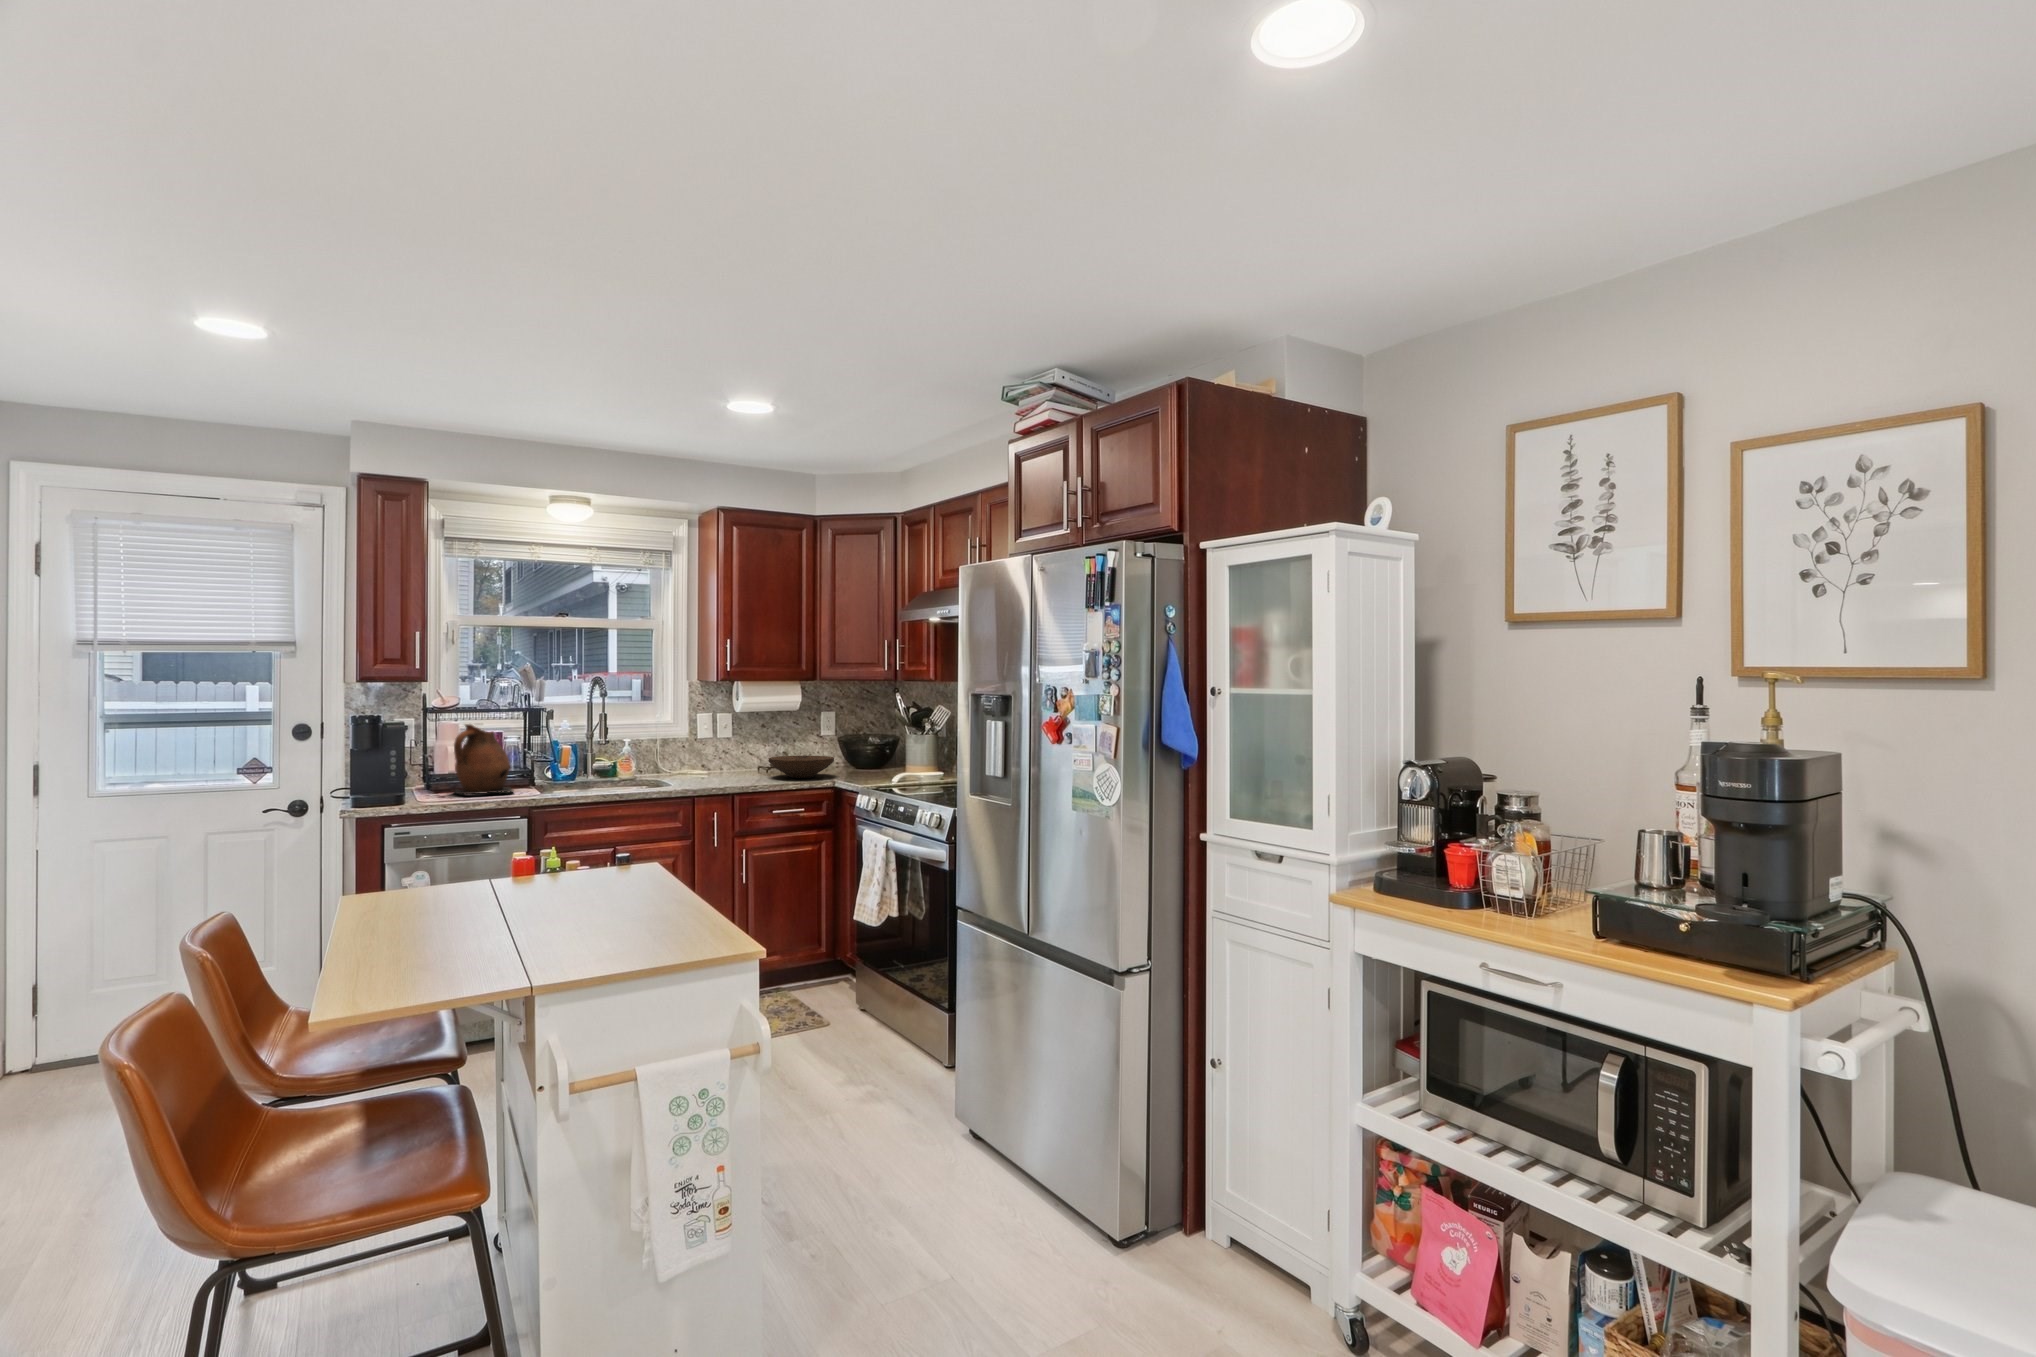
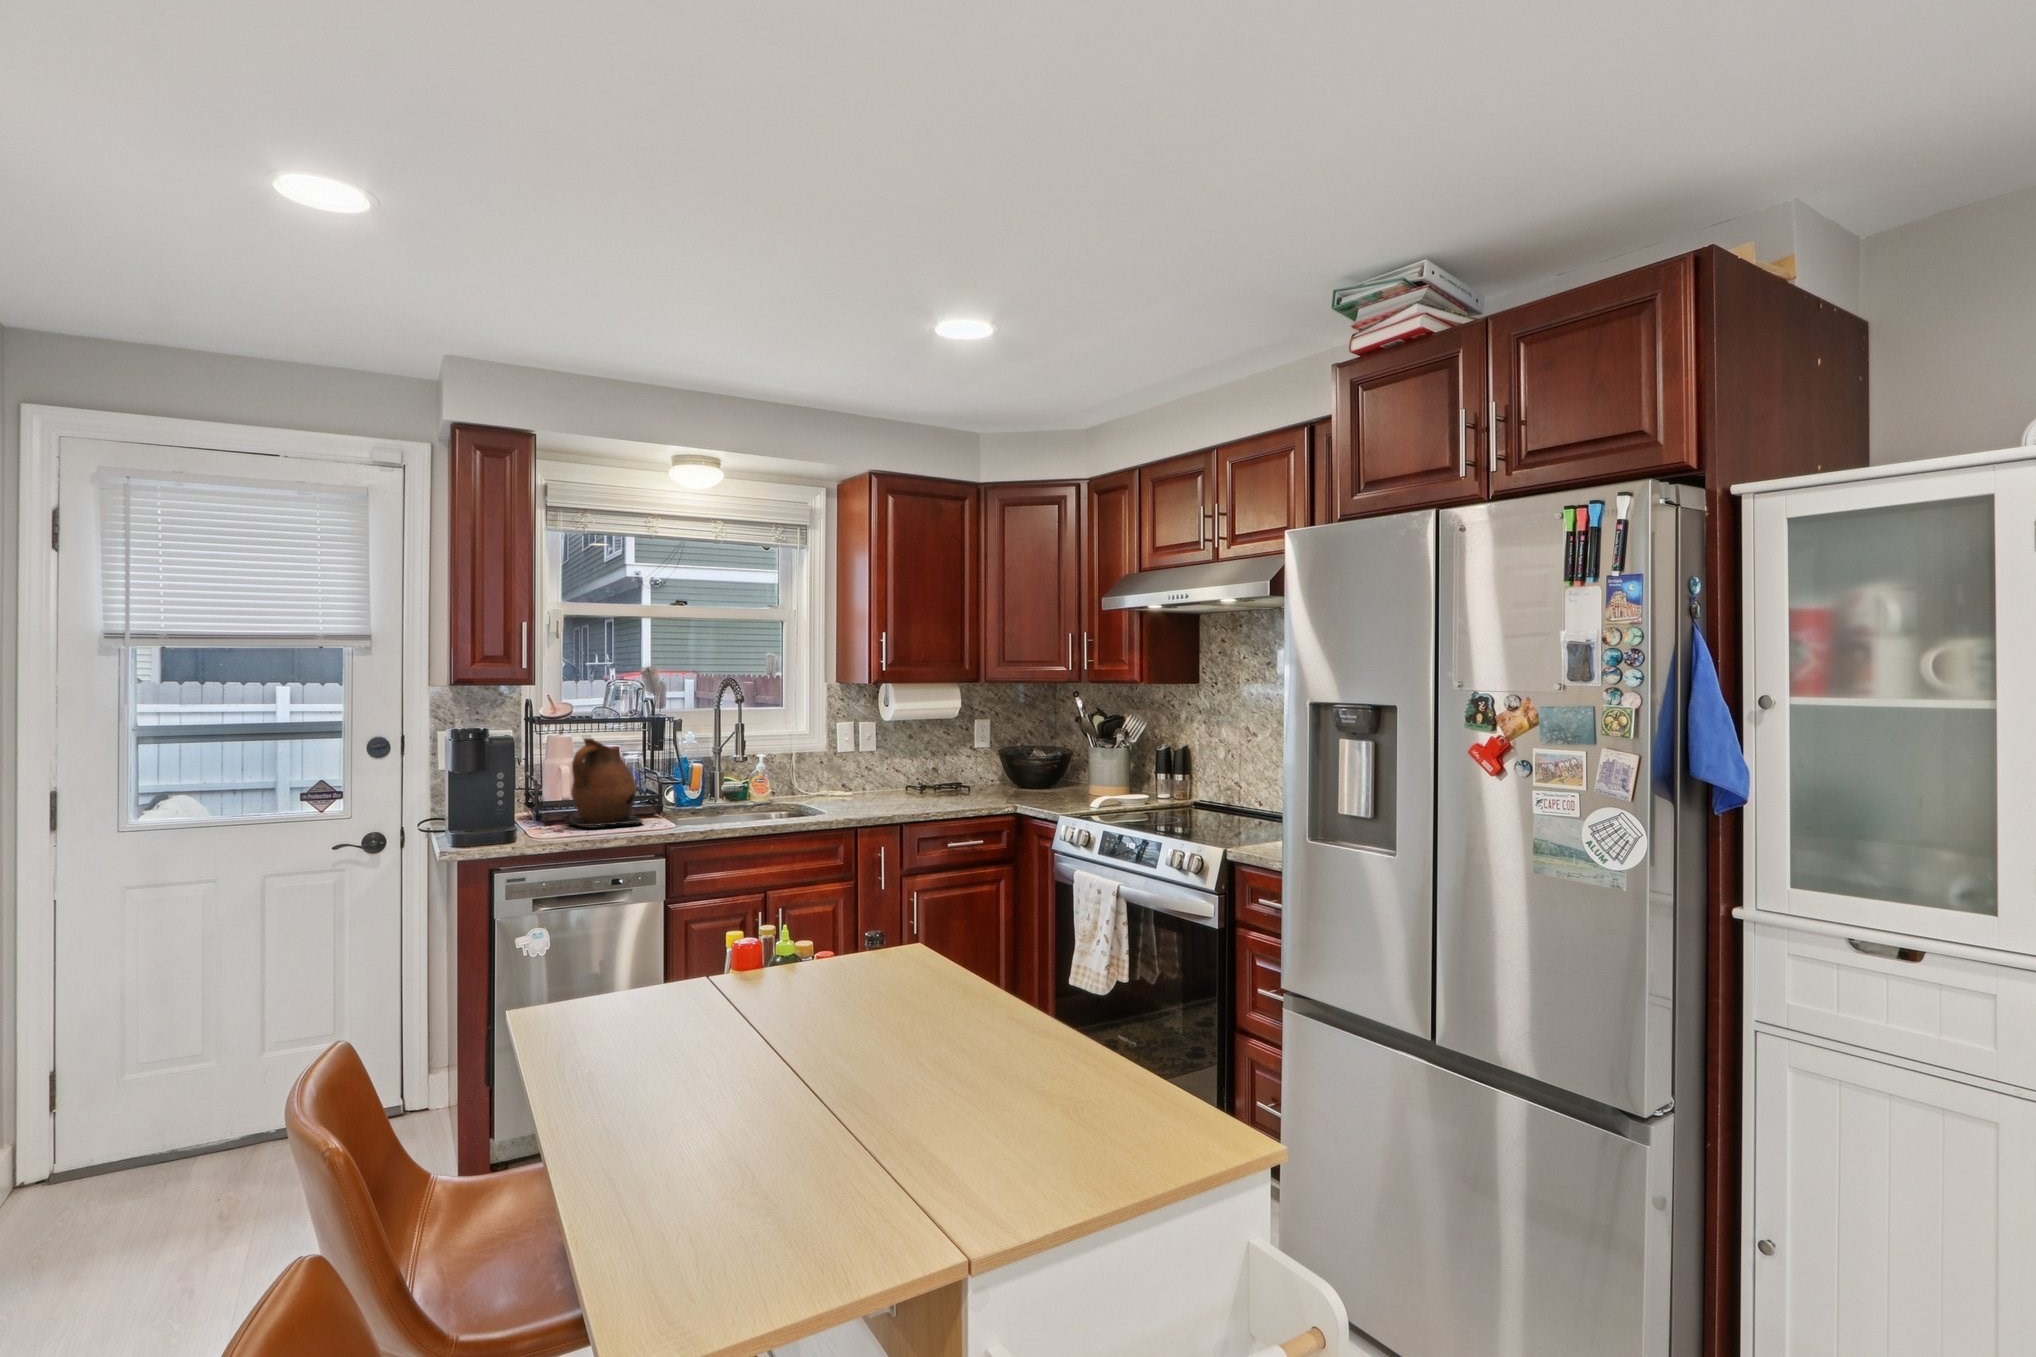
wooden bowl: present [769,756,834,778] -> none [932,773,1010,801]

